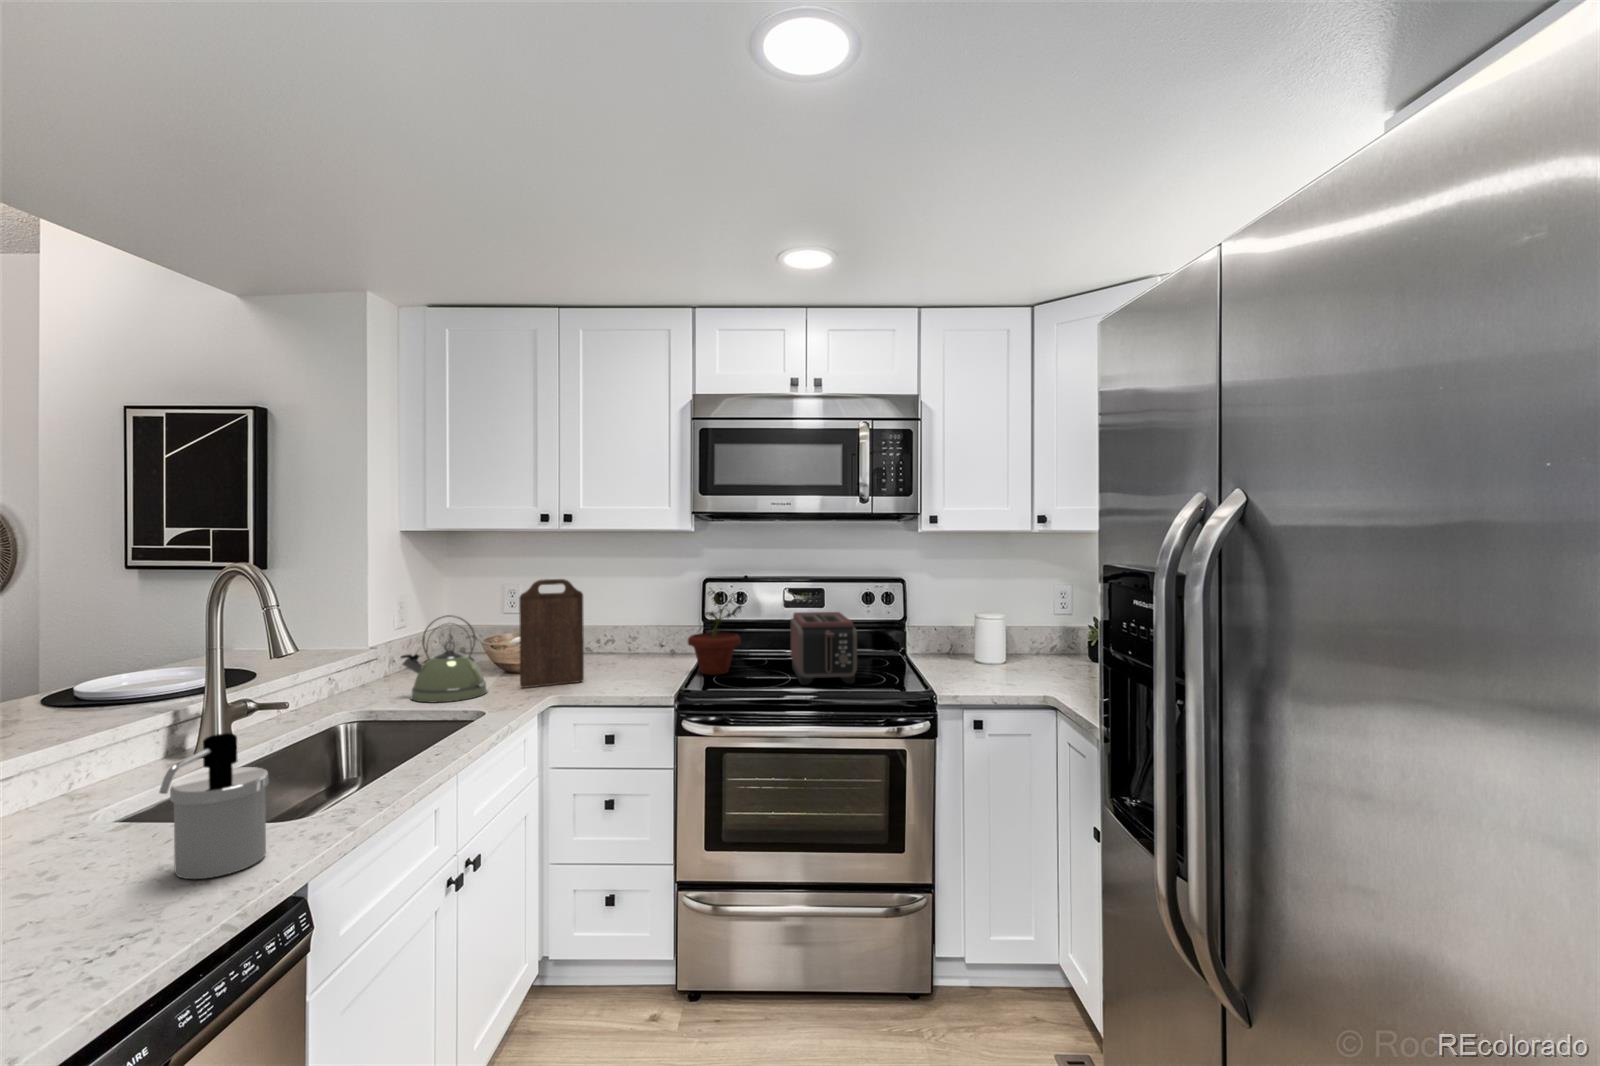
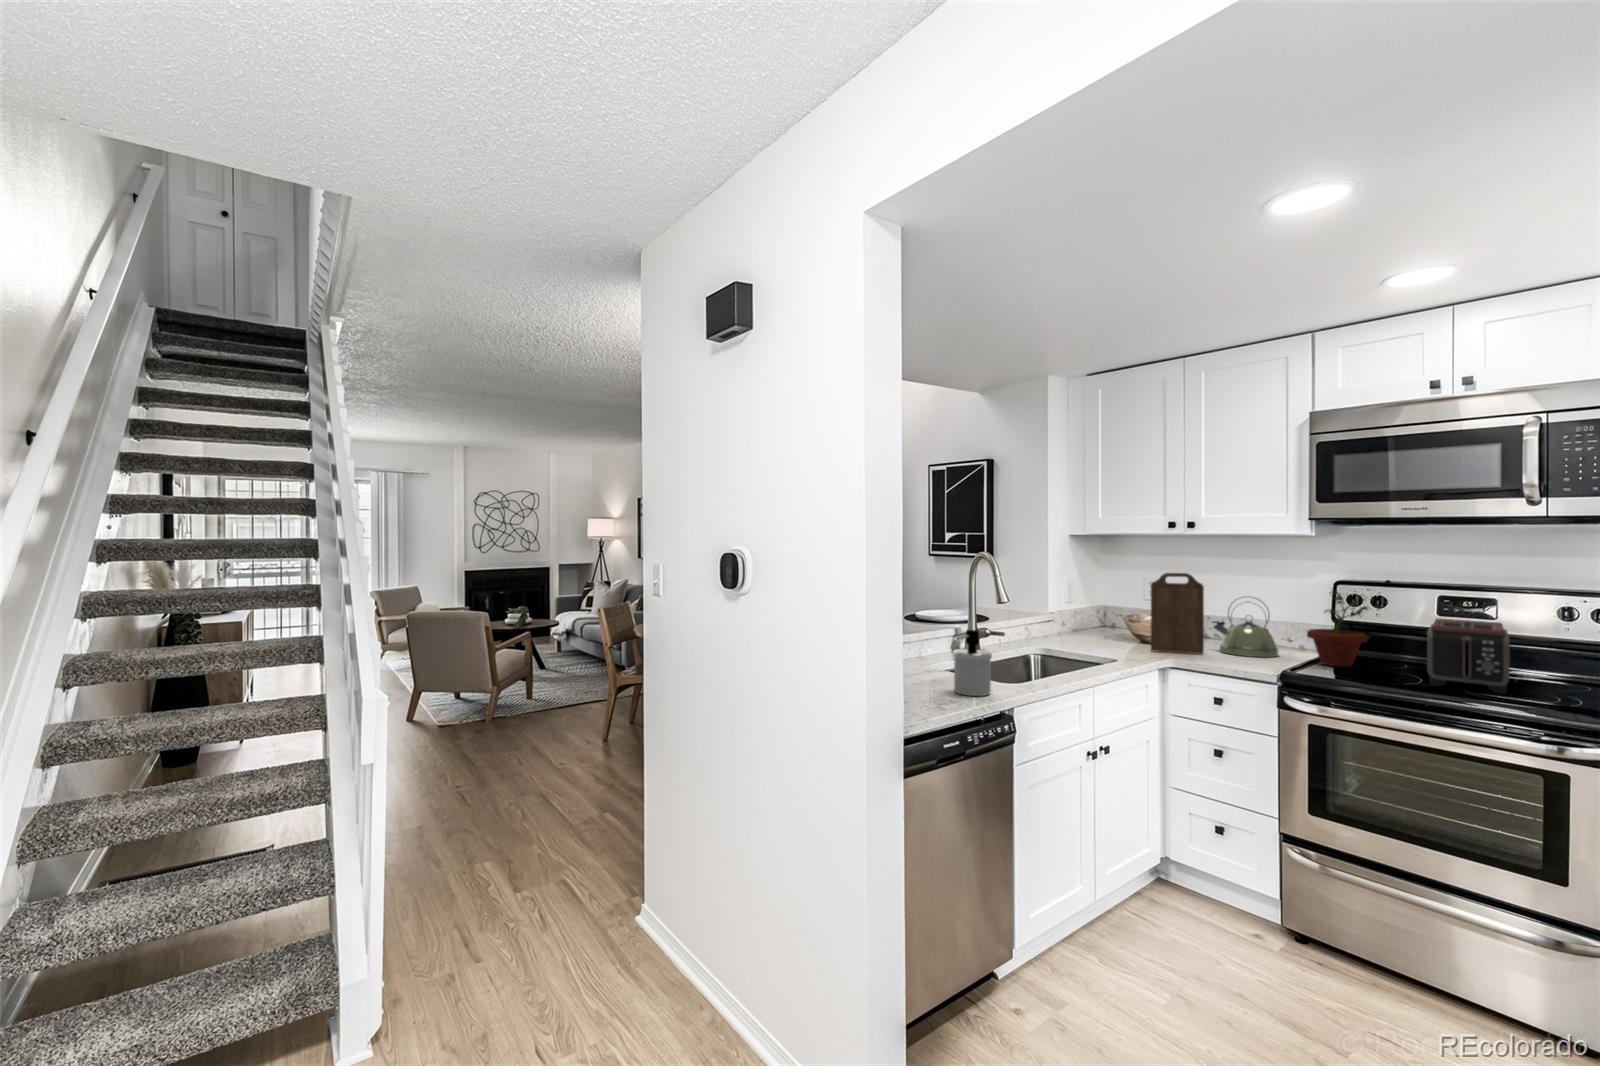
kettle: present [401,615,487,702] -> present [1212,599,1279,657]

